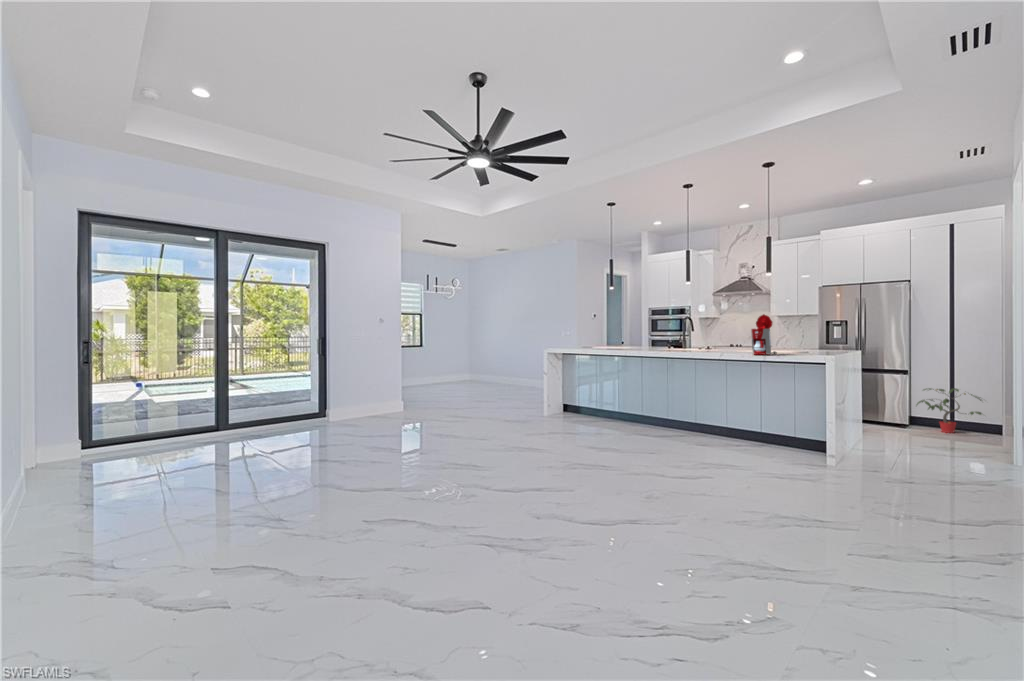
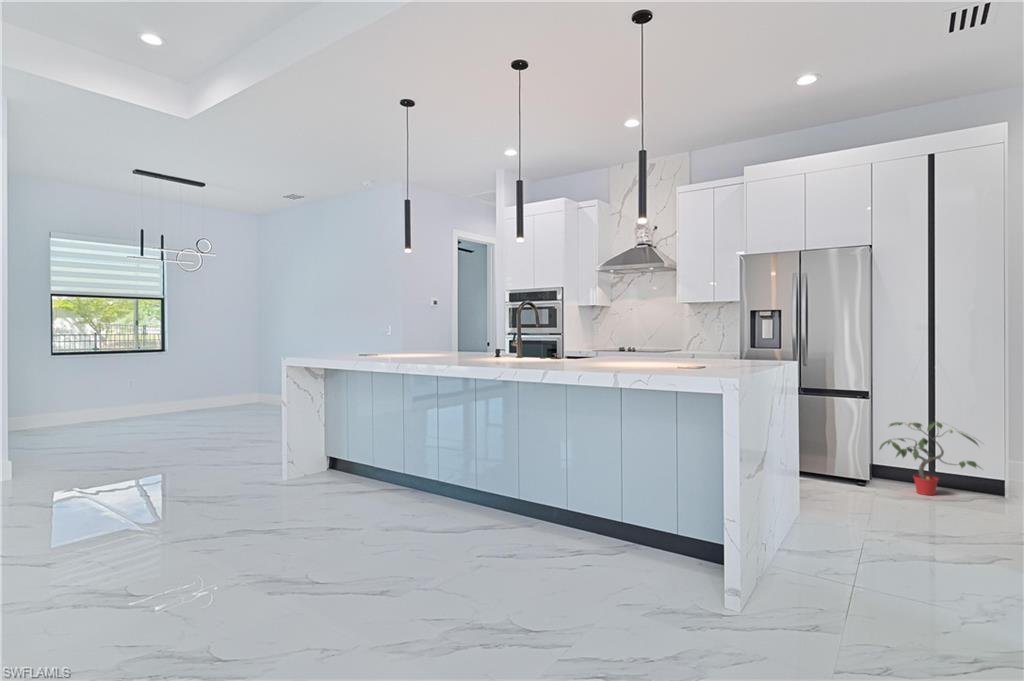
coffee maker: present [751,314,777,355] -> none [600,299,650,375]

